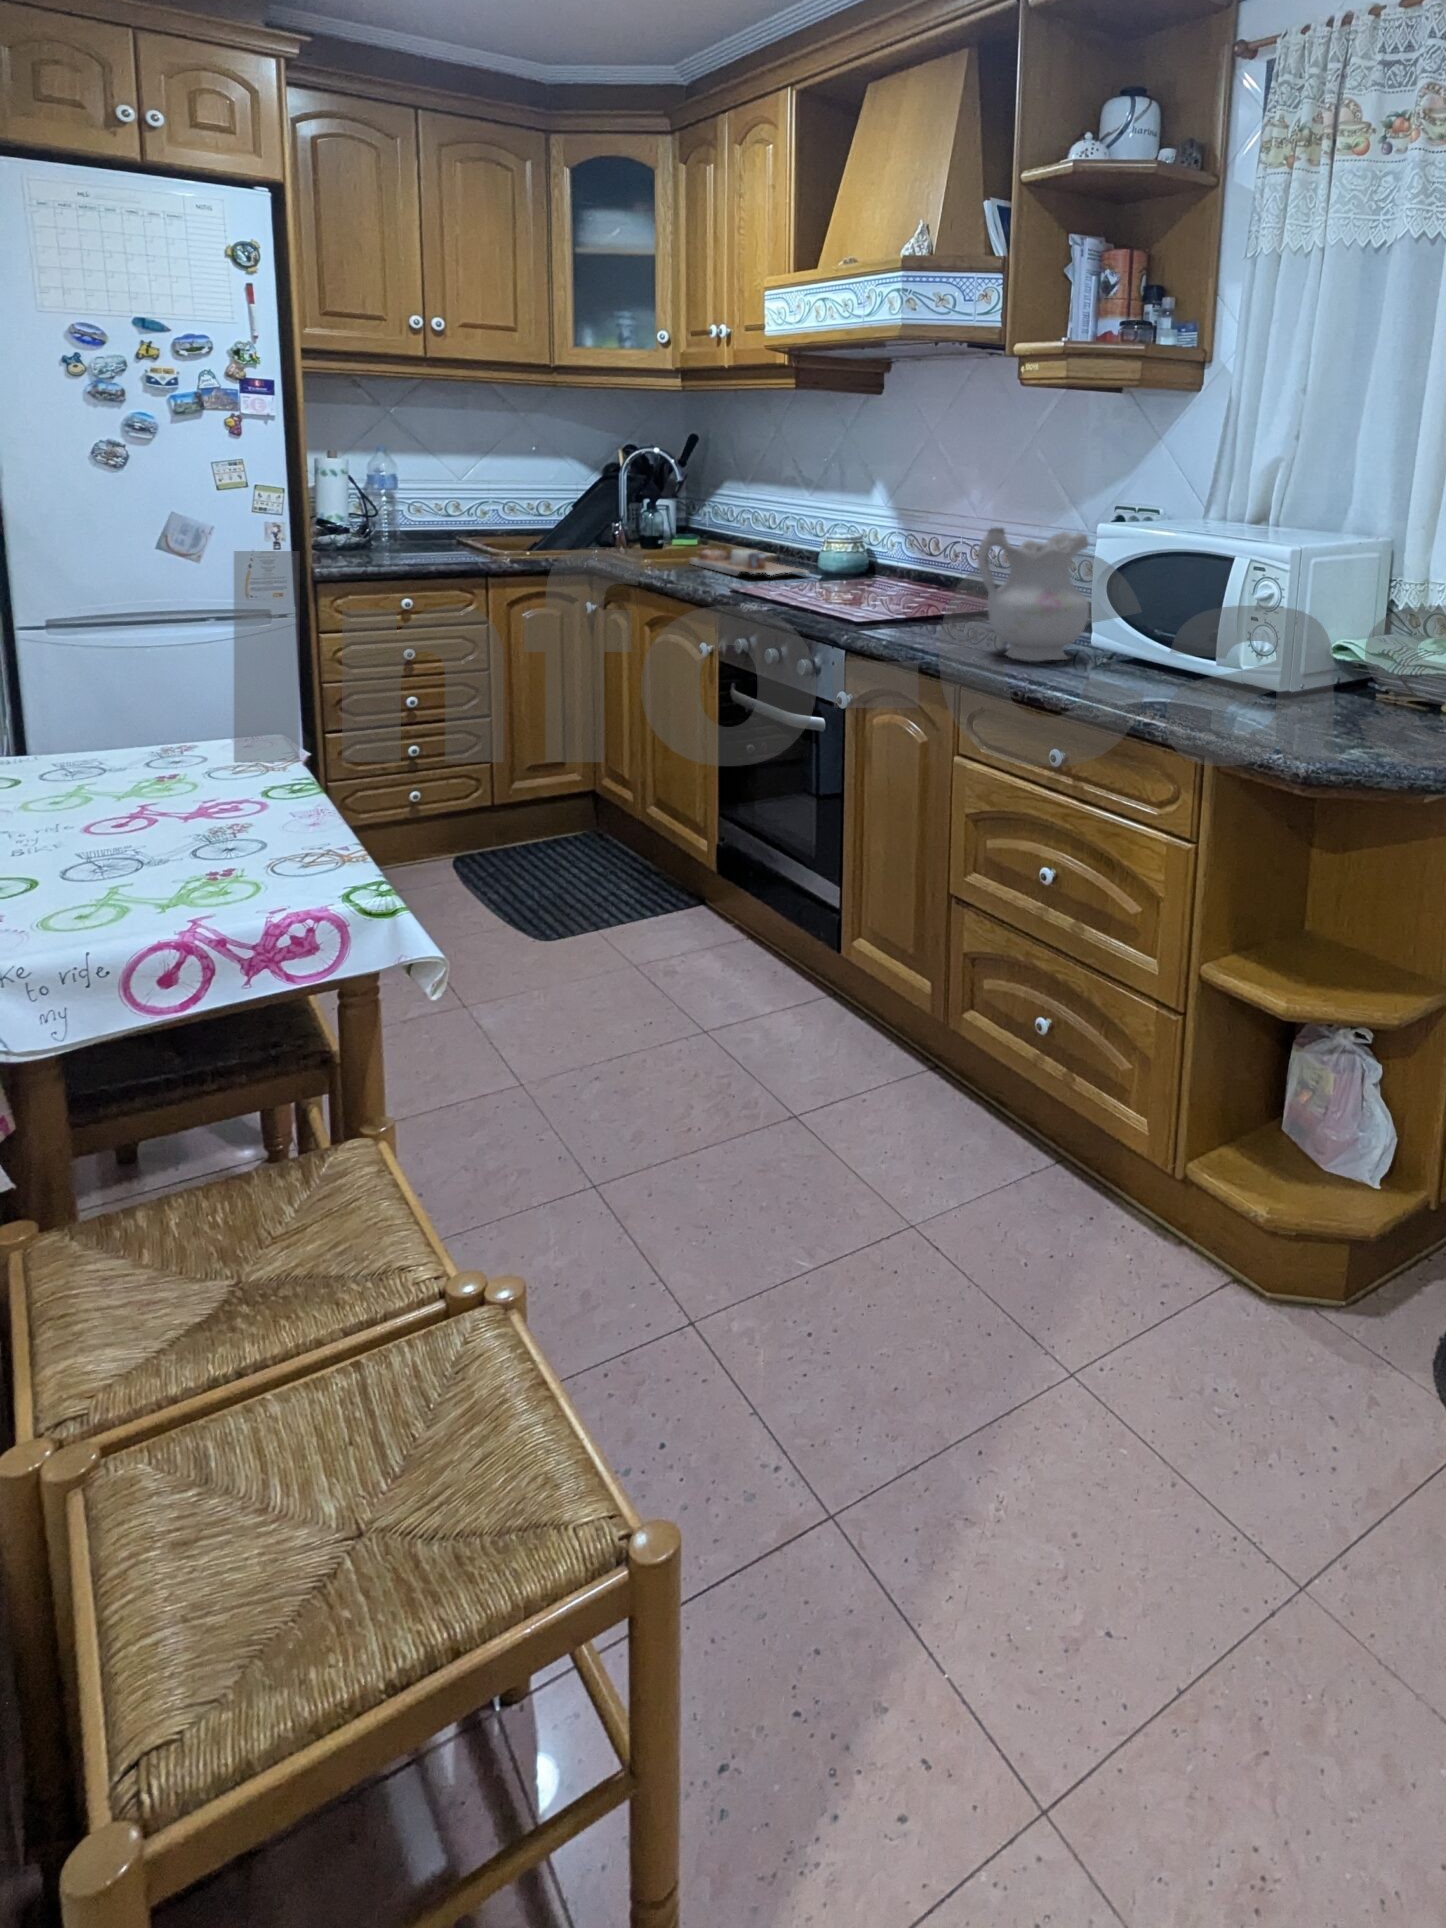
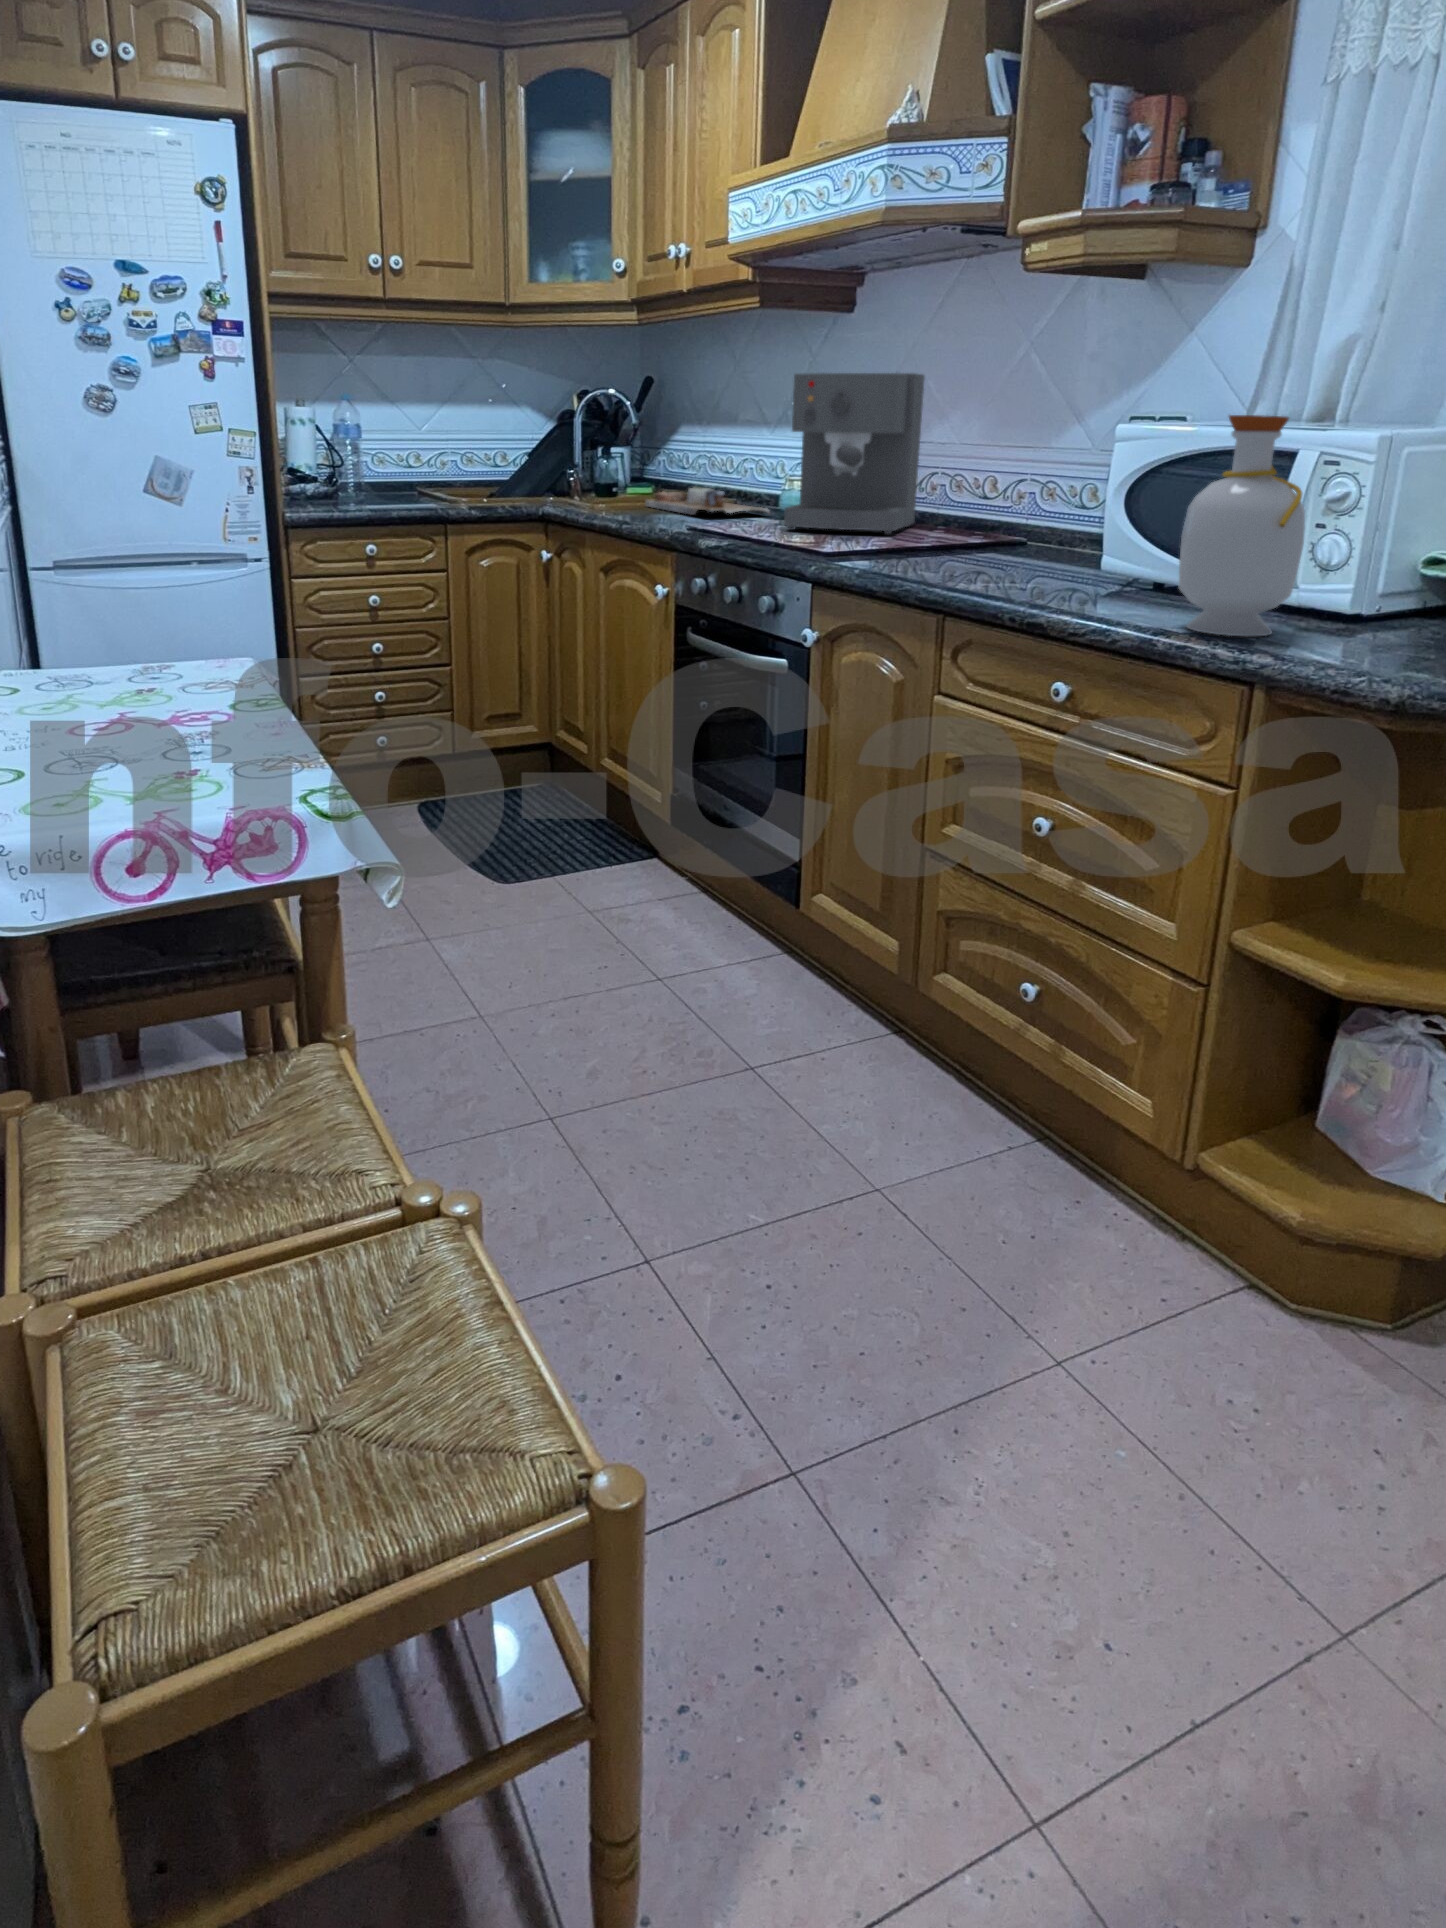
coffee maker: none [822,452,947,601] -> present [784,373,925,534]
ceramic pitcher: present [978,527,1089,661] -> none [969,430,1103,585]
bottle: none [1148,533,1242,715] -> present [1179,415,1305,636]

